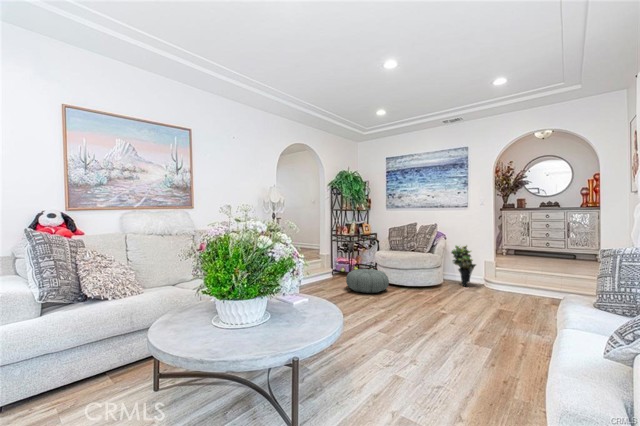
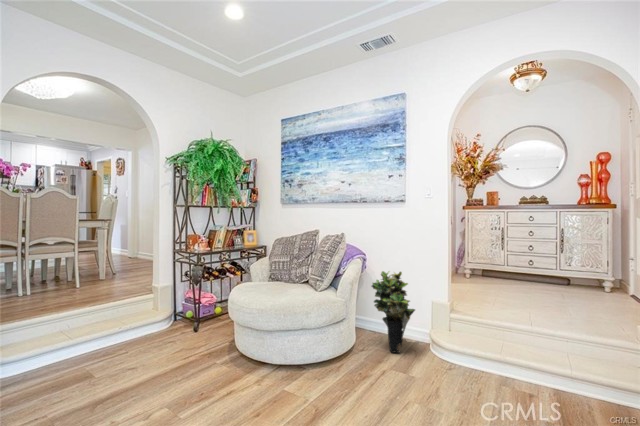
pouf: present [346,269,389,293] -> none [144,323,238,388]

